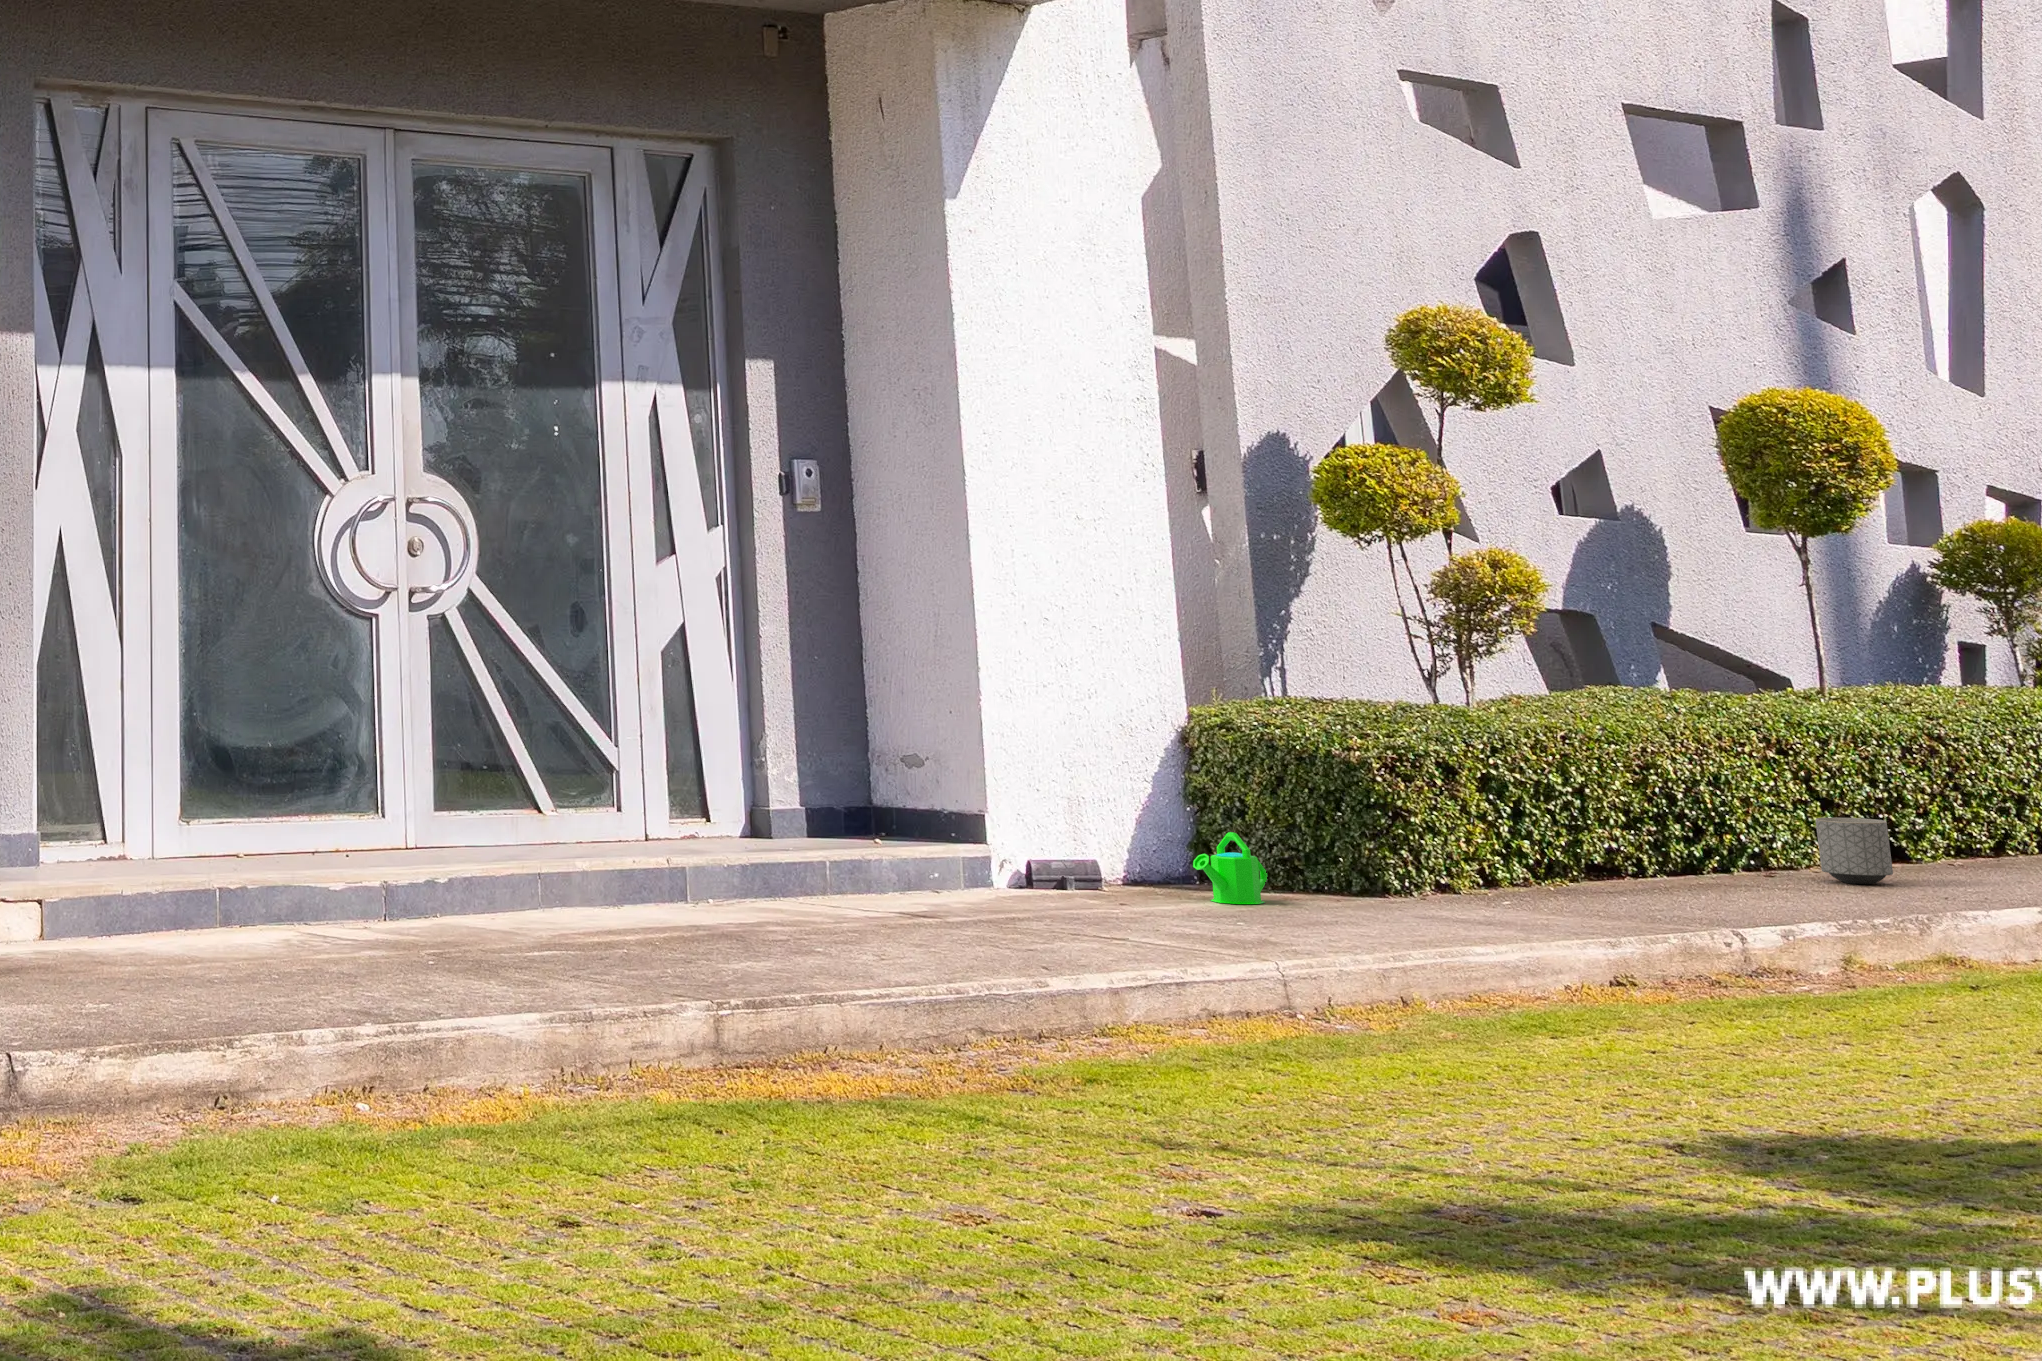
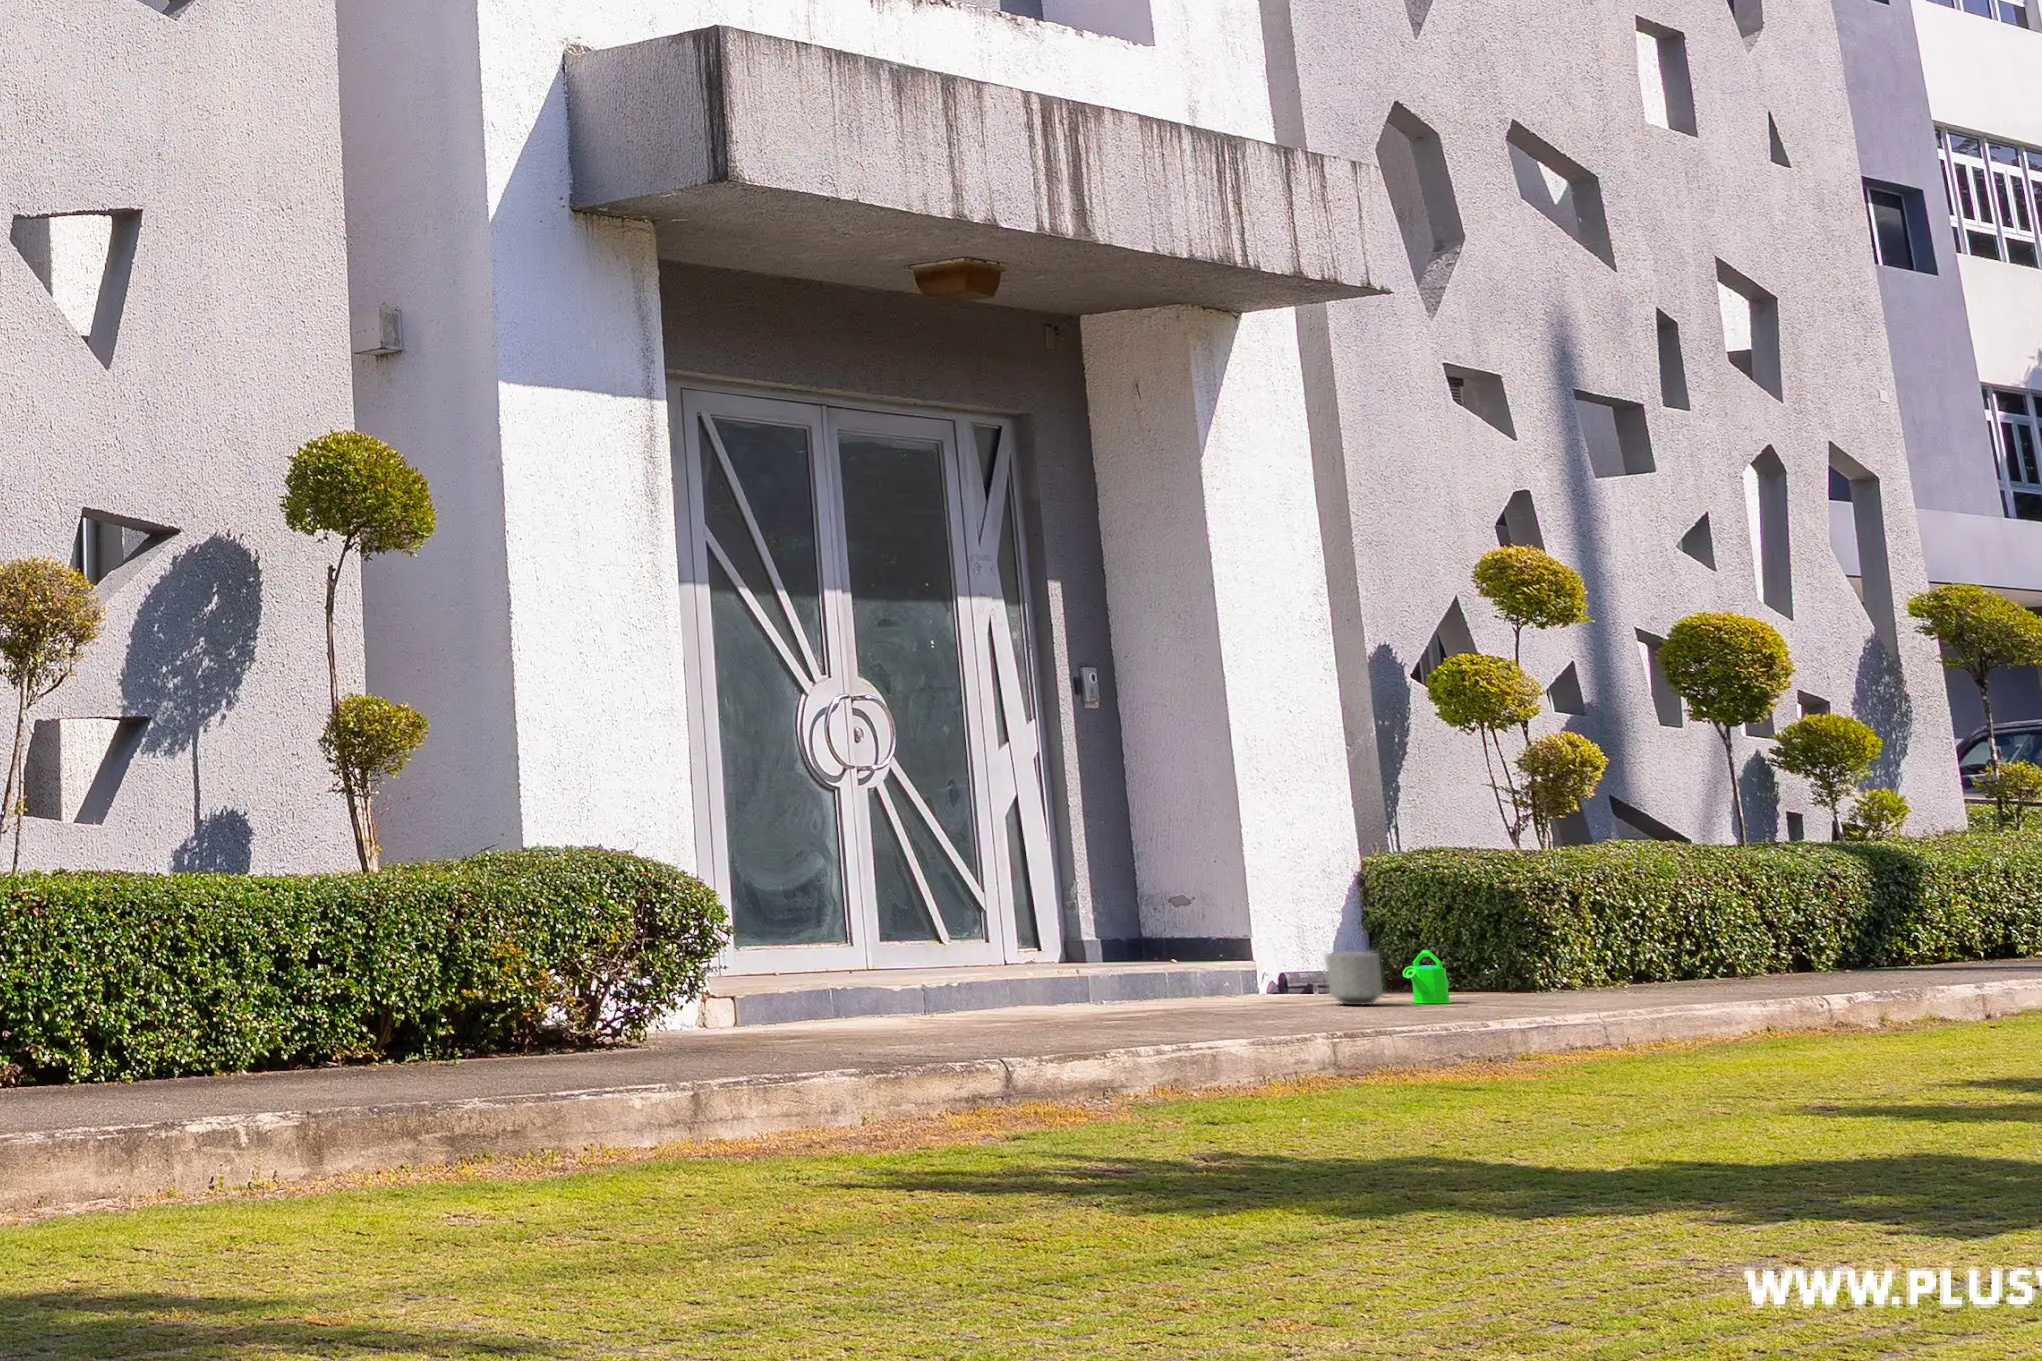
planter: present [1816,818,1893,884] -> present [1326,953,1383,1005]

